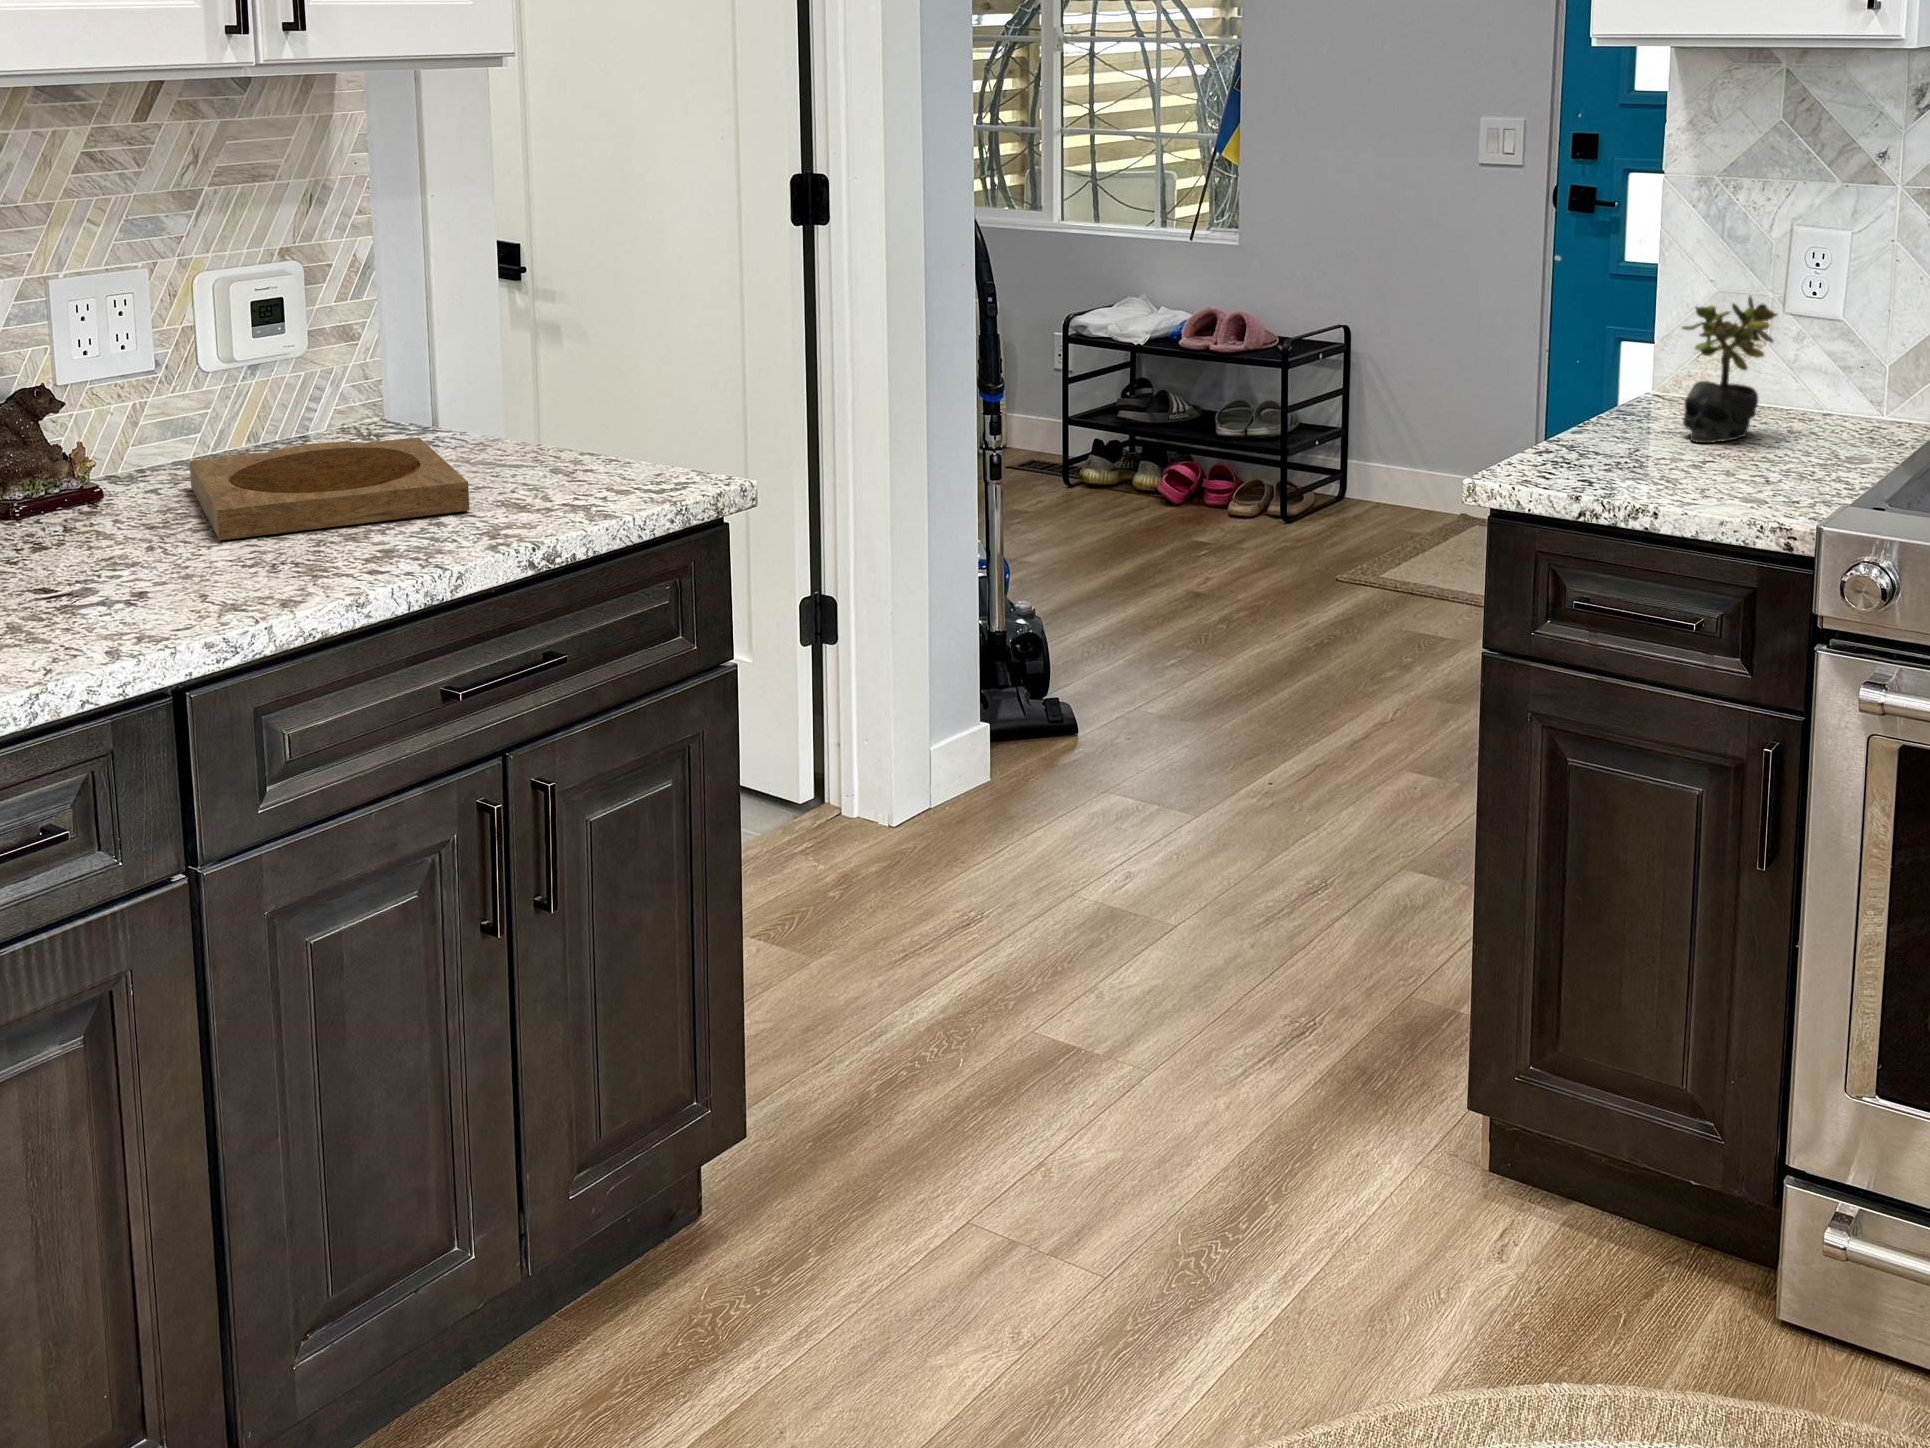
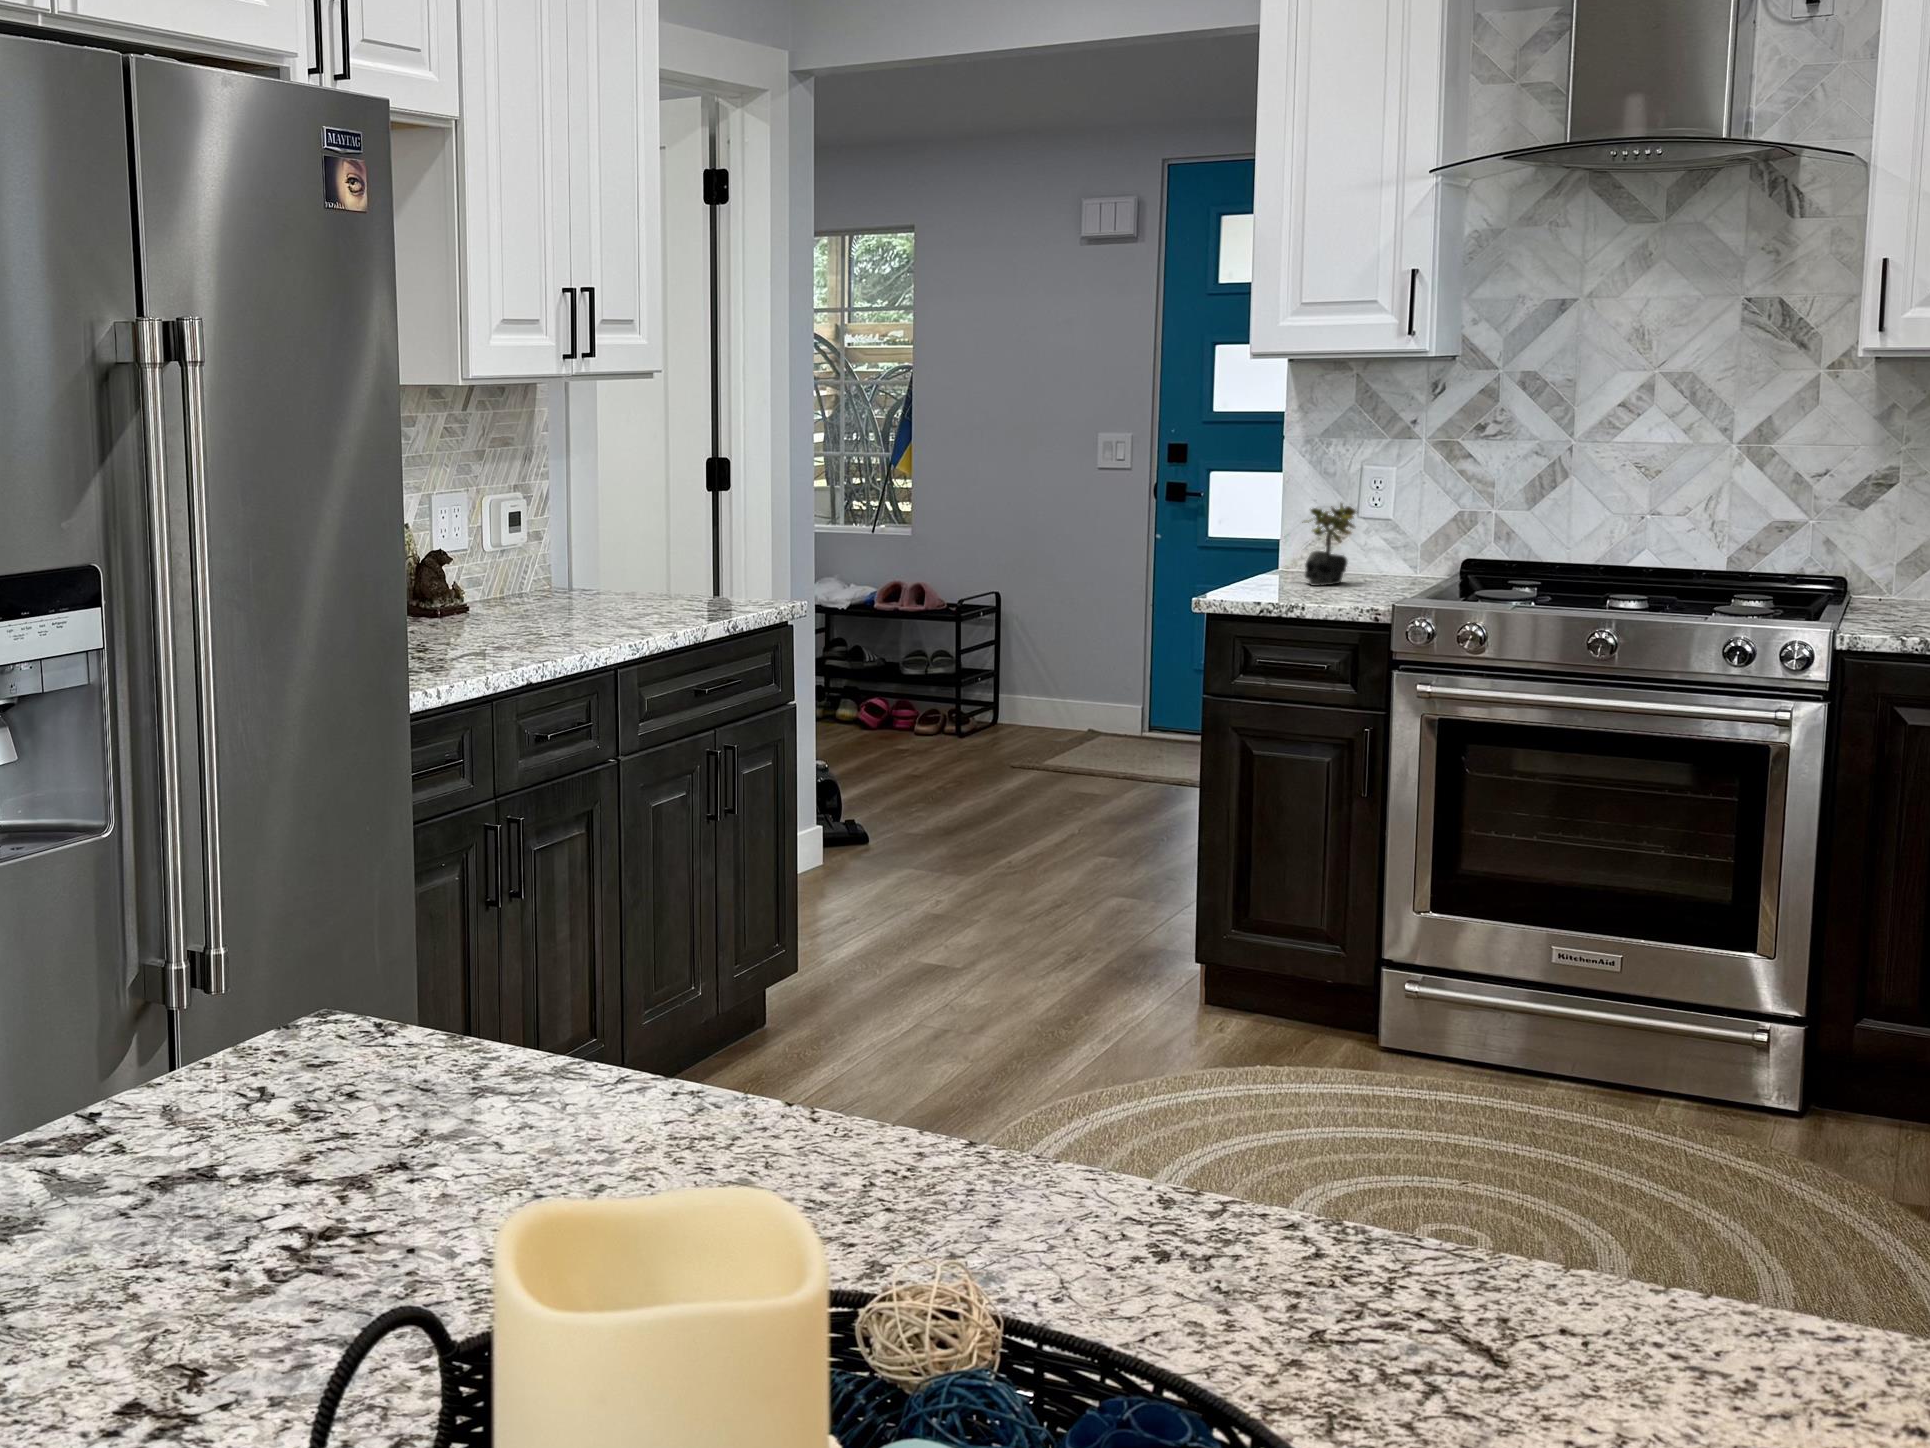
tray: present [190,437,469,540] -> none [507,581,677,620]

